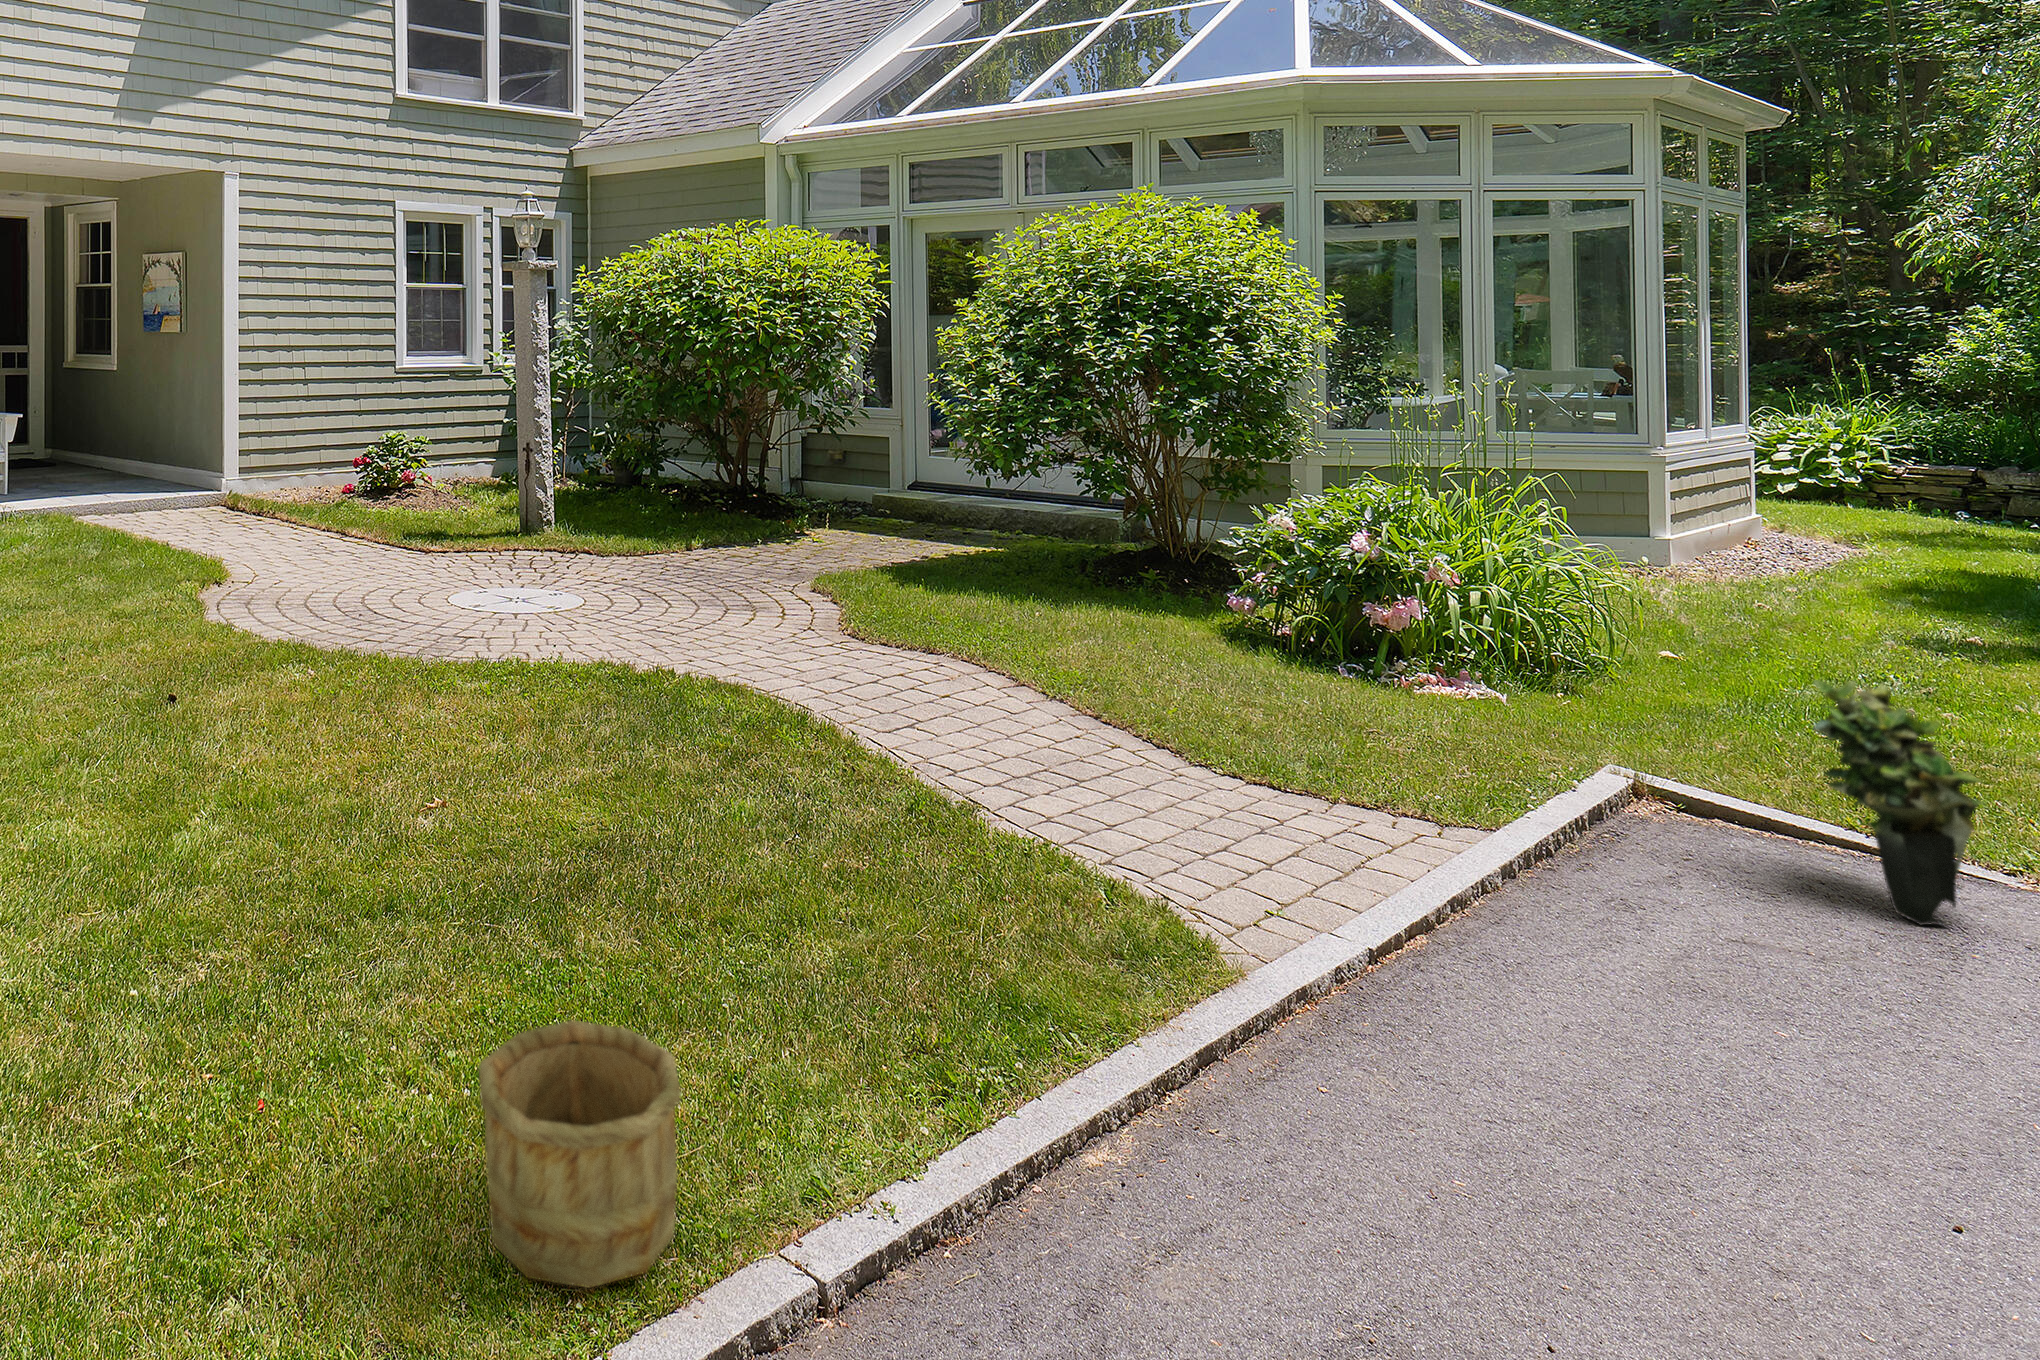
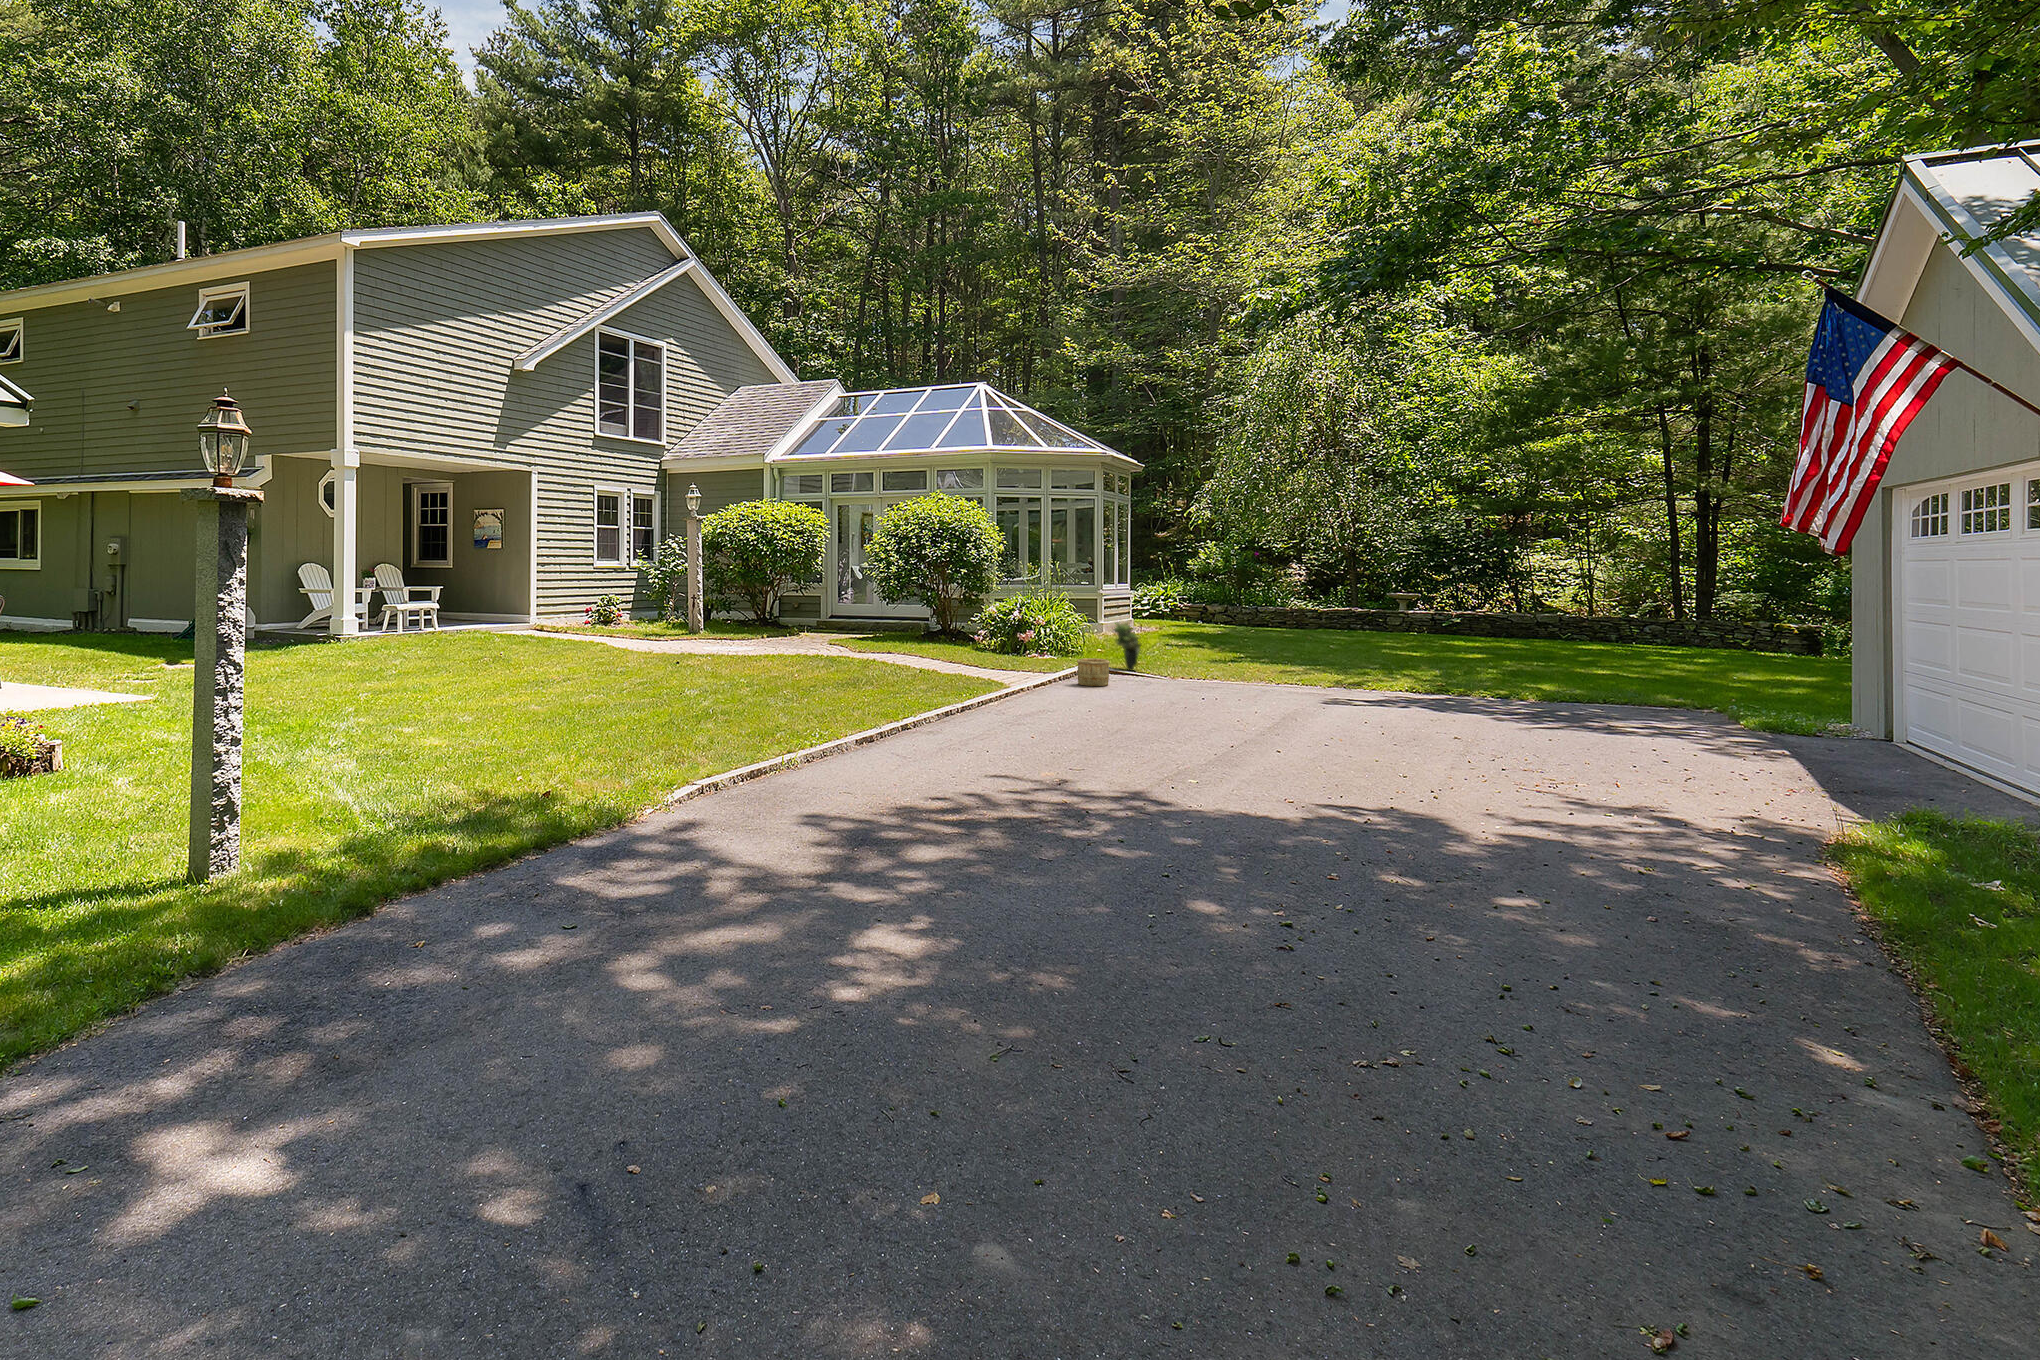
wooden bucket: present [479,1020,681,1288] -> present [1077,658,1110,686]

